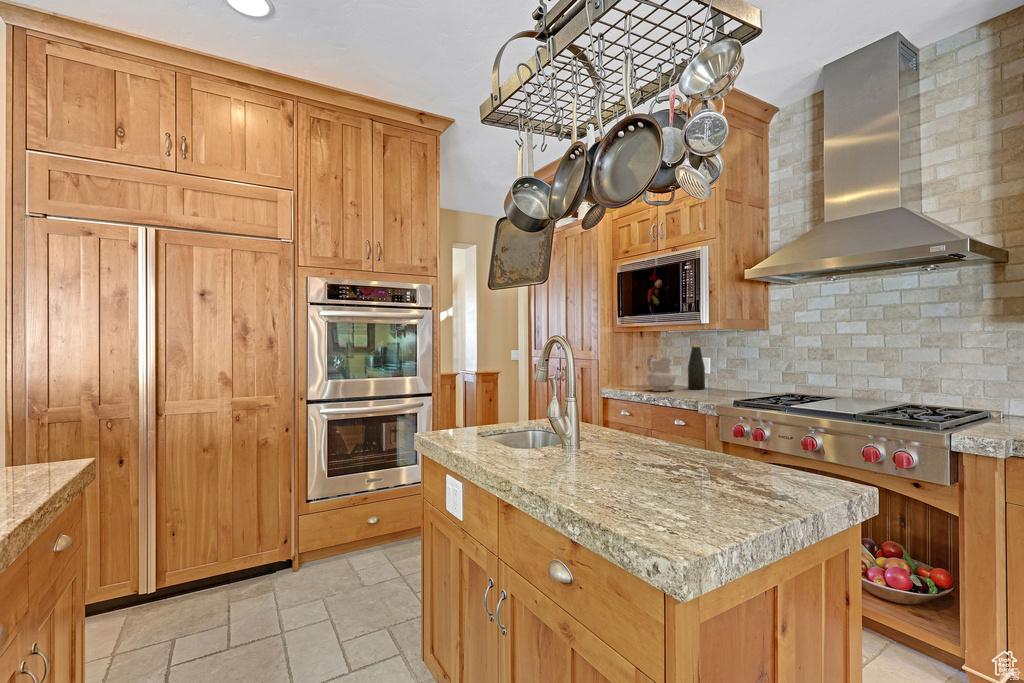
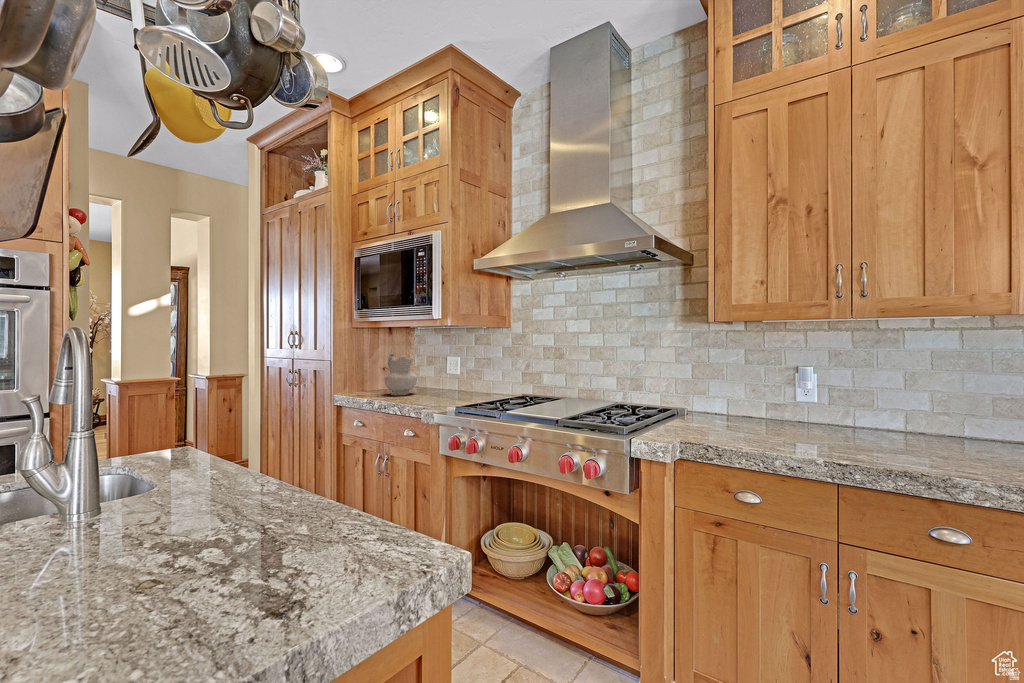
bottle: present [688,346,705,389] -> none [433,344,450,392]

